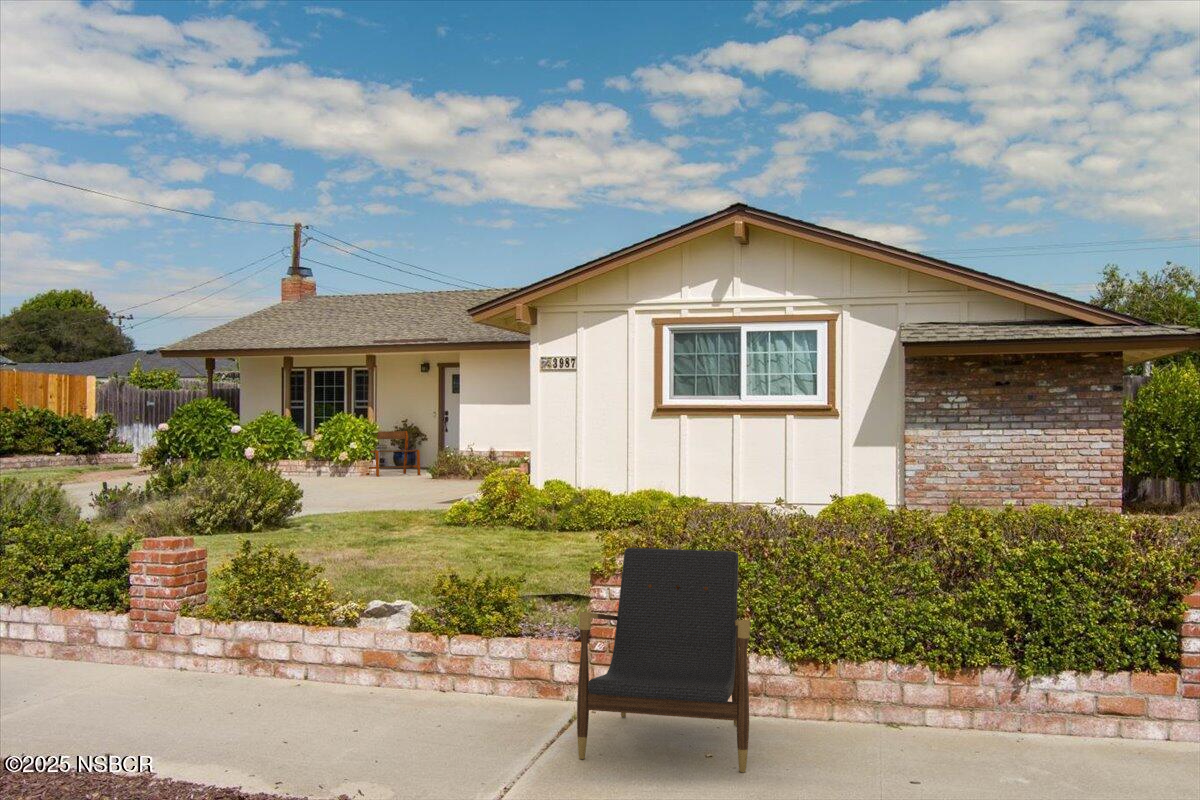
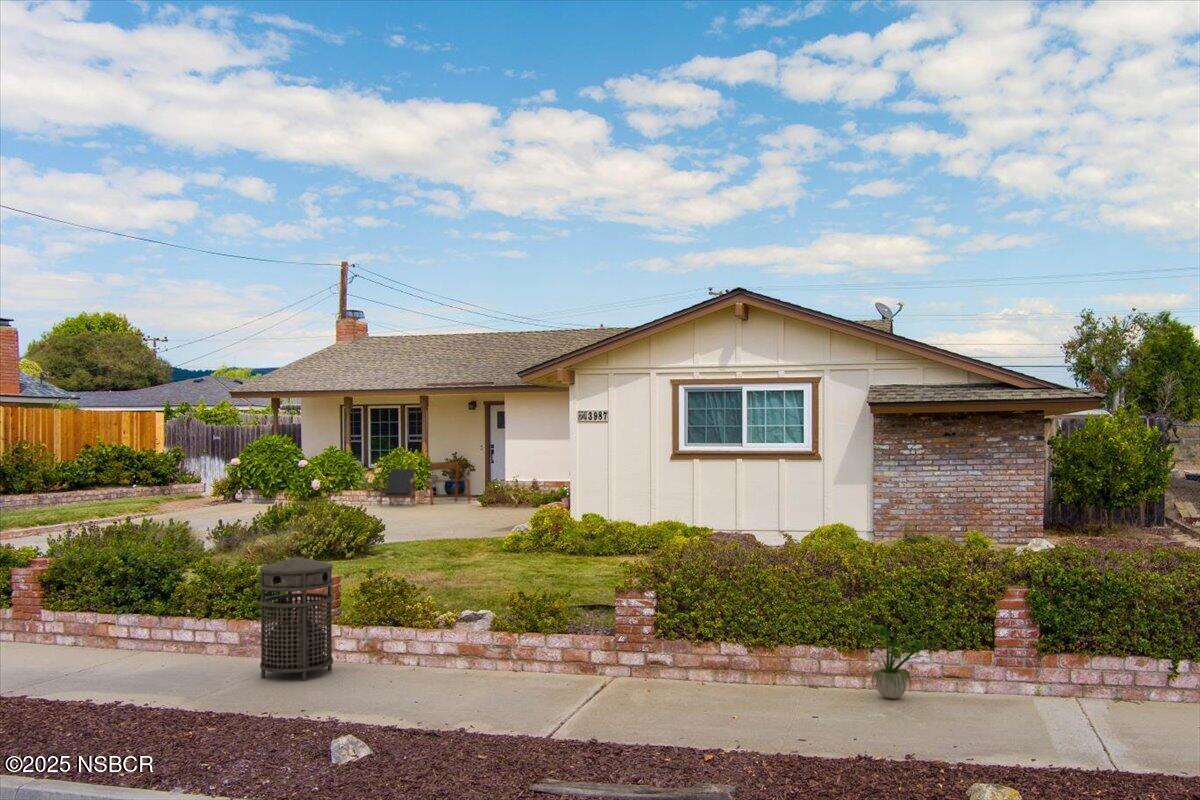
trash can: none [49,519,170,708] -> present [260,557,333,681]
lounge chair: present [577,548,751,772] -> present [380,469,416,506]
potted plant: none [975,606,1119,748] -> present [862,619,942,699]

